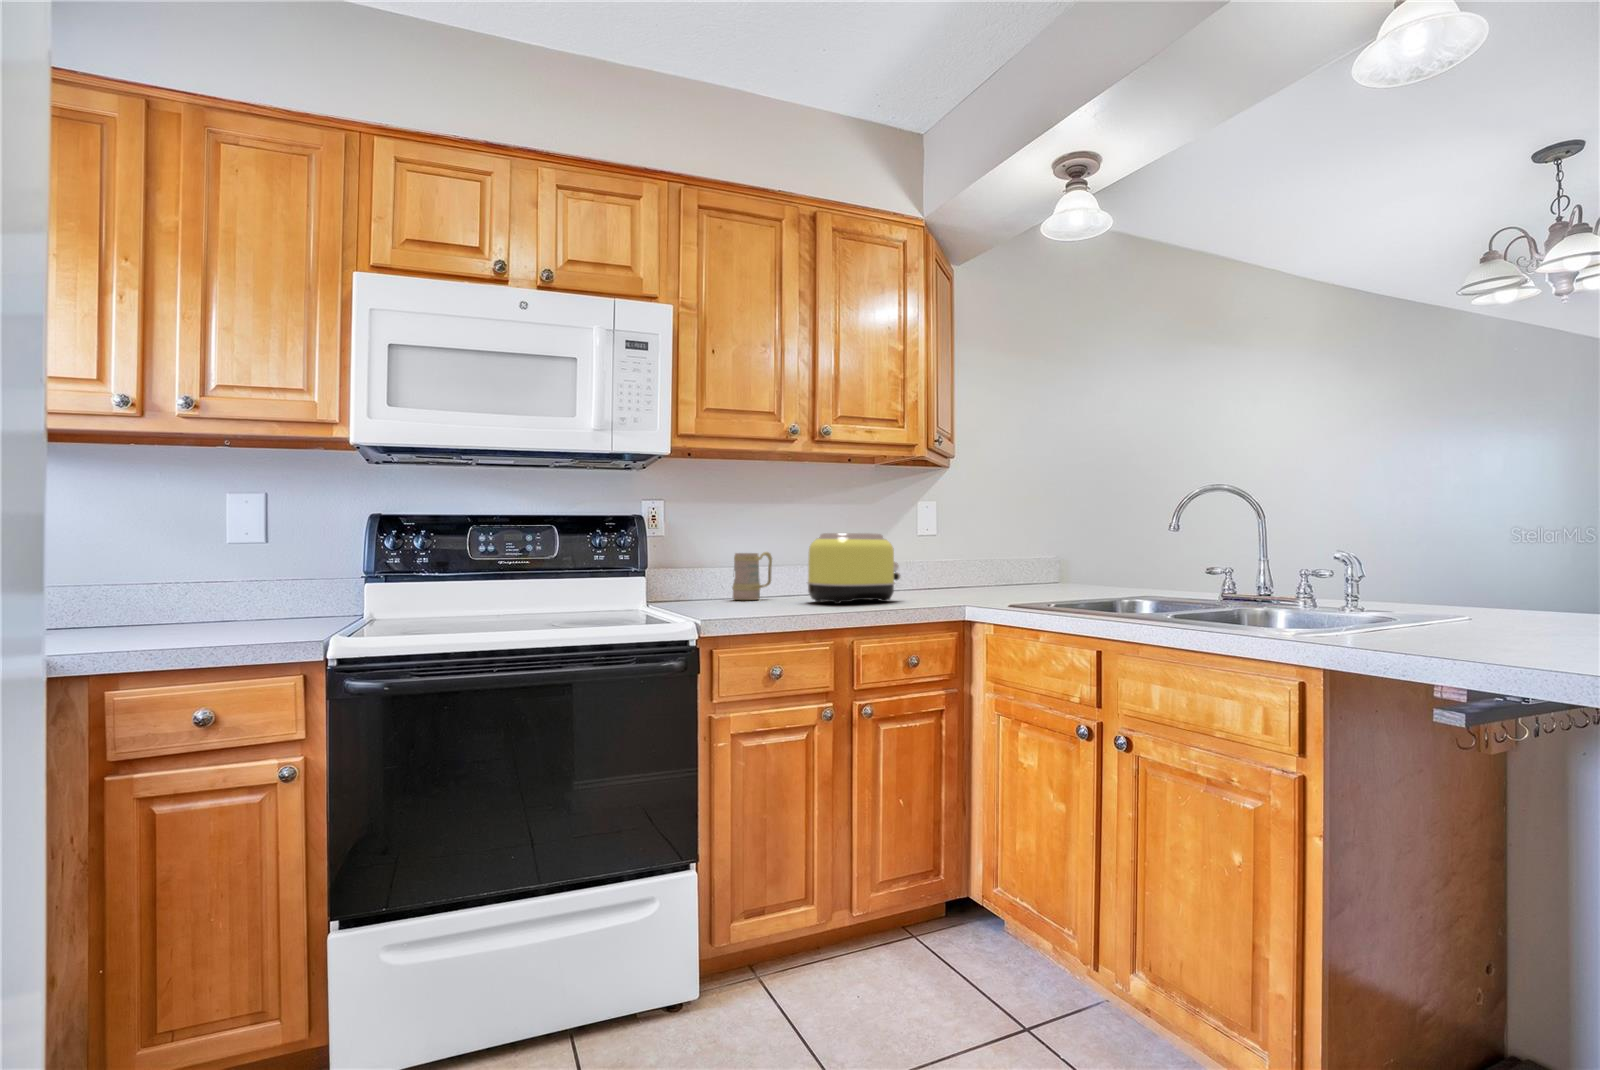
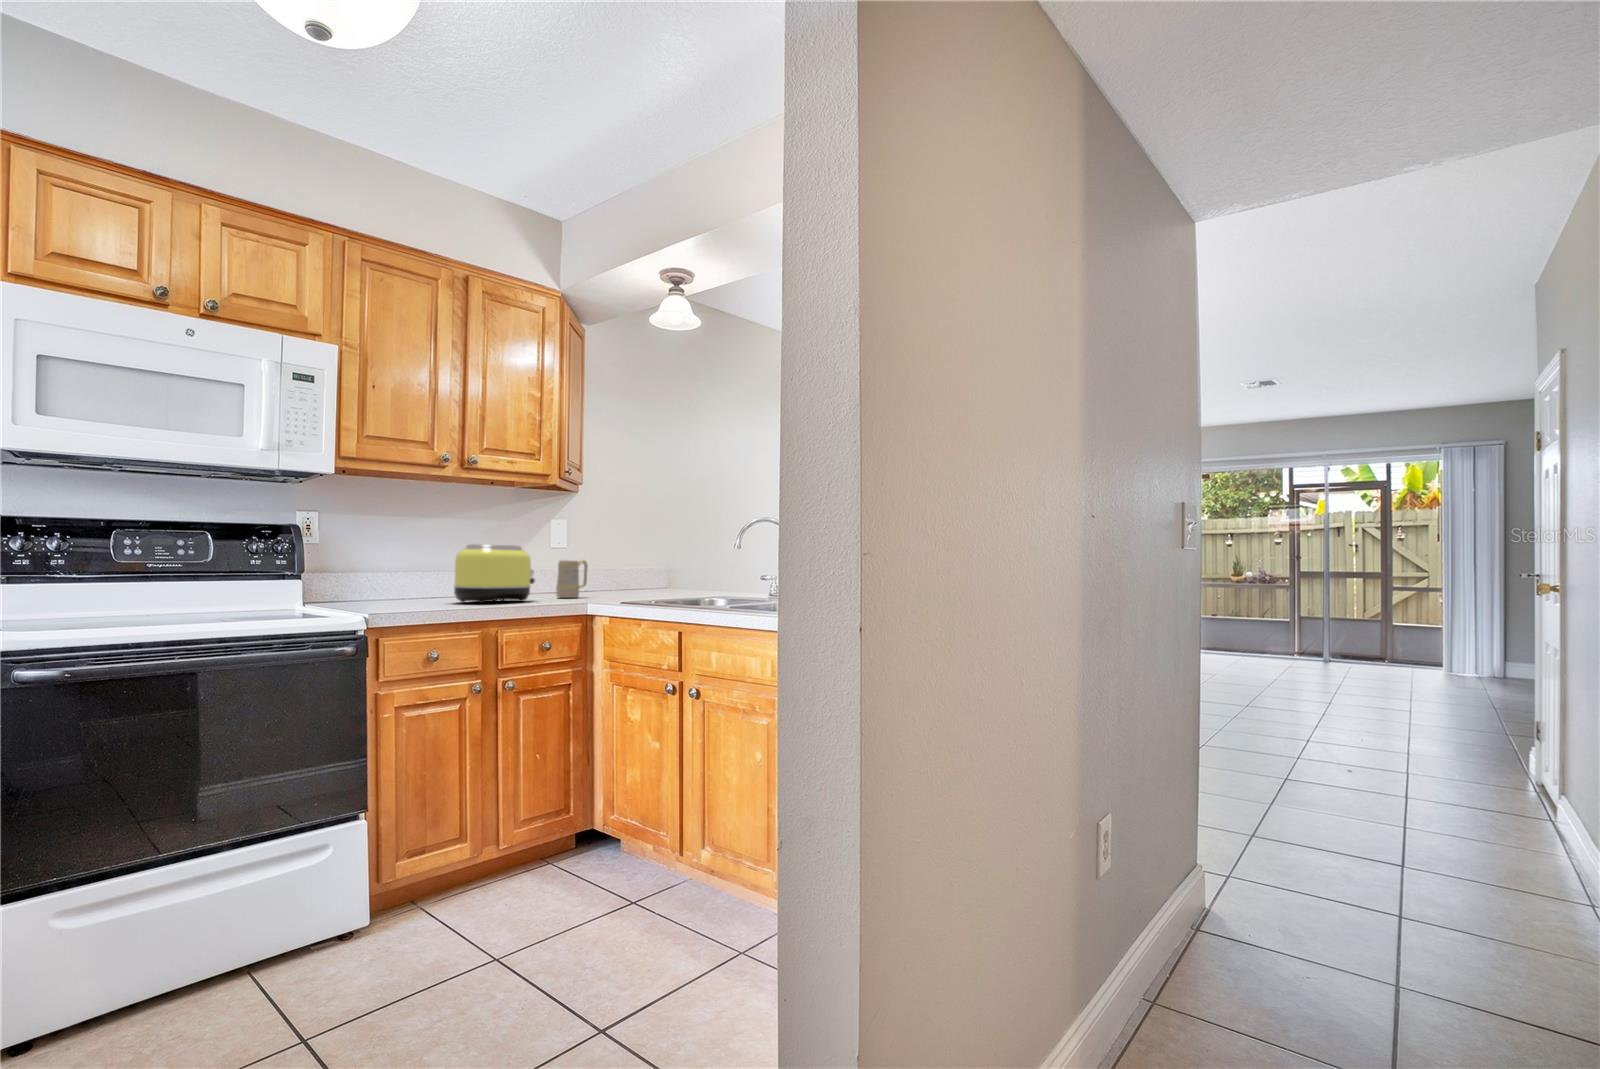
mug: present [732,552,772,600] -> present [556,560,588,598]

